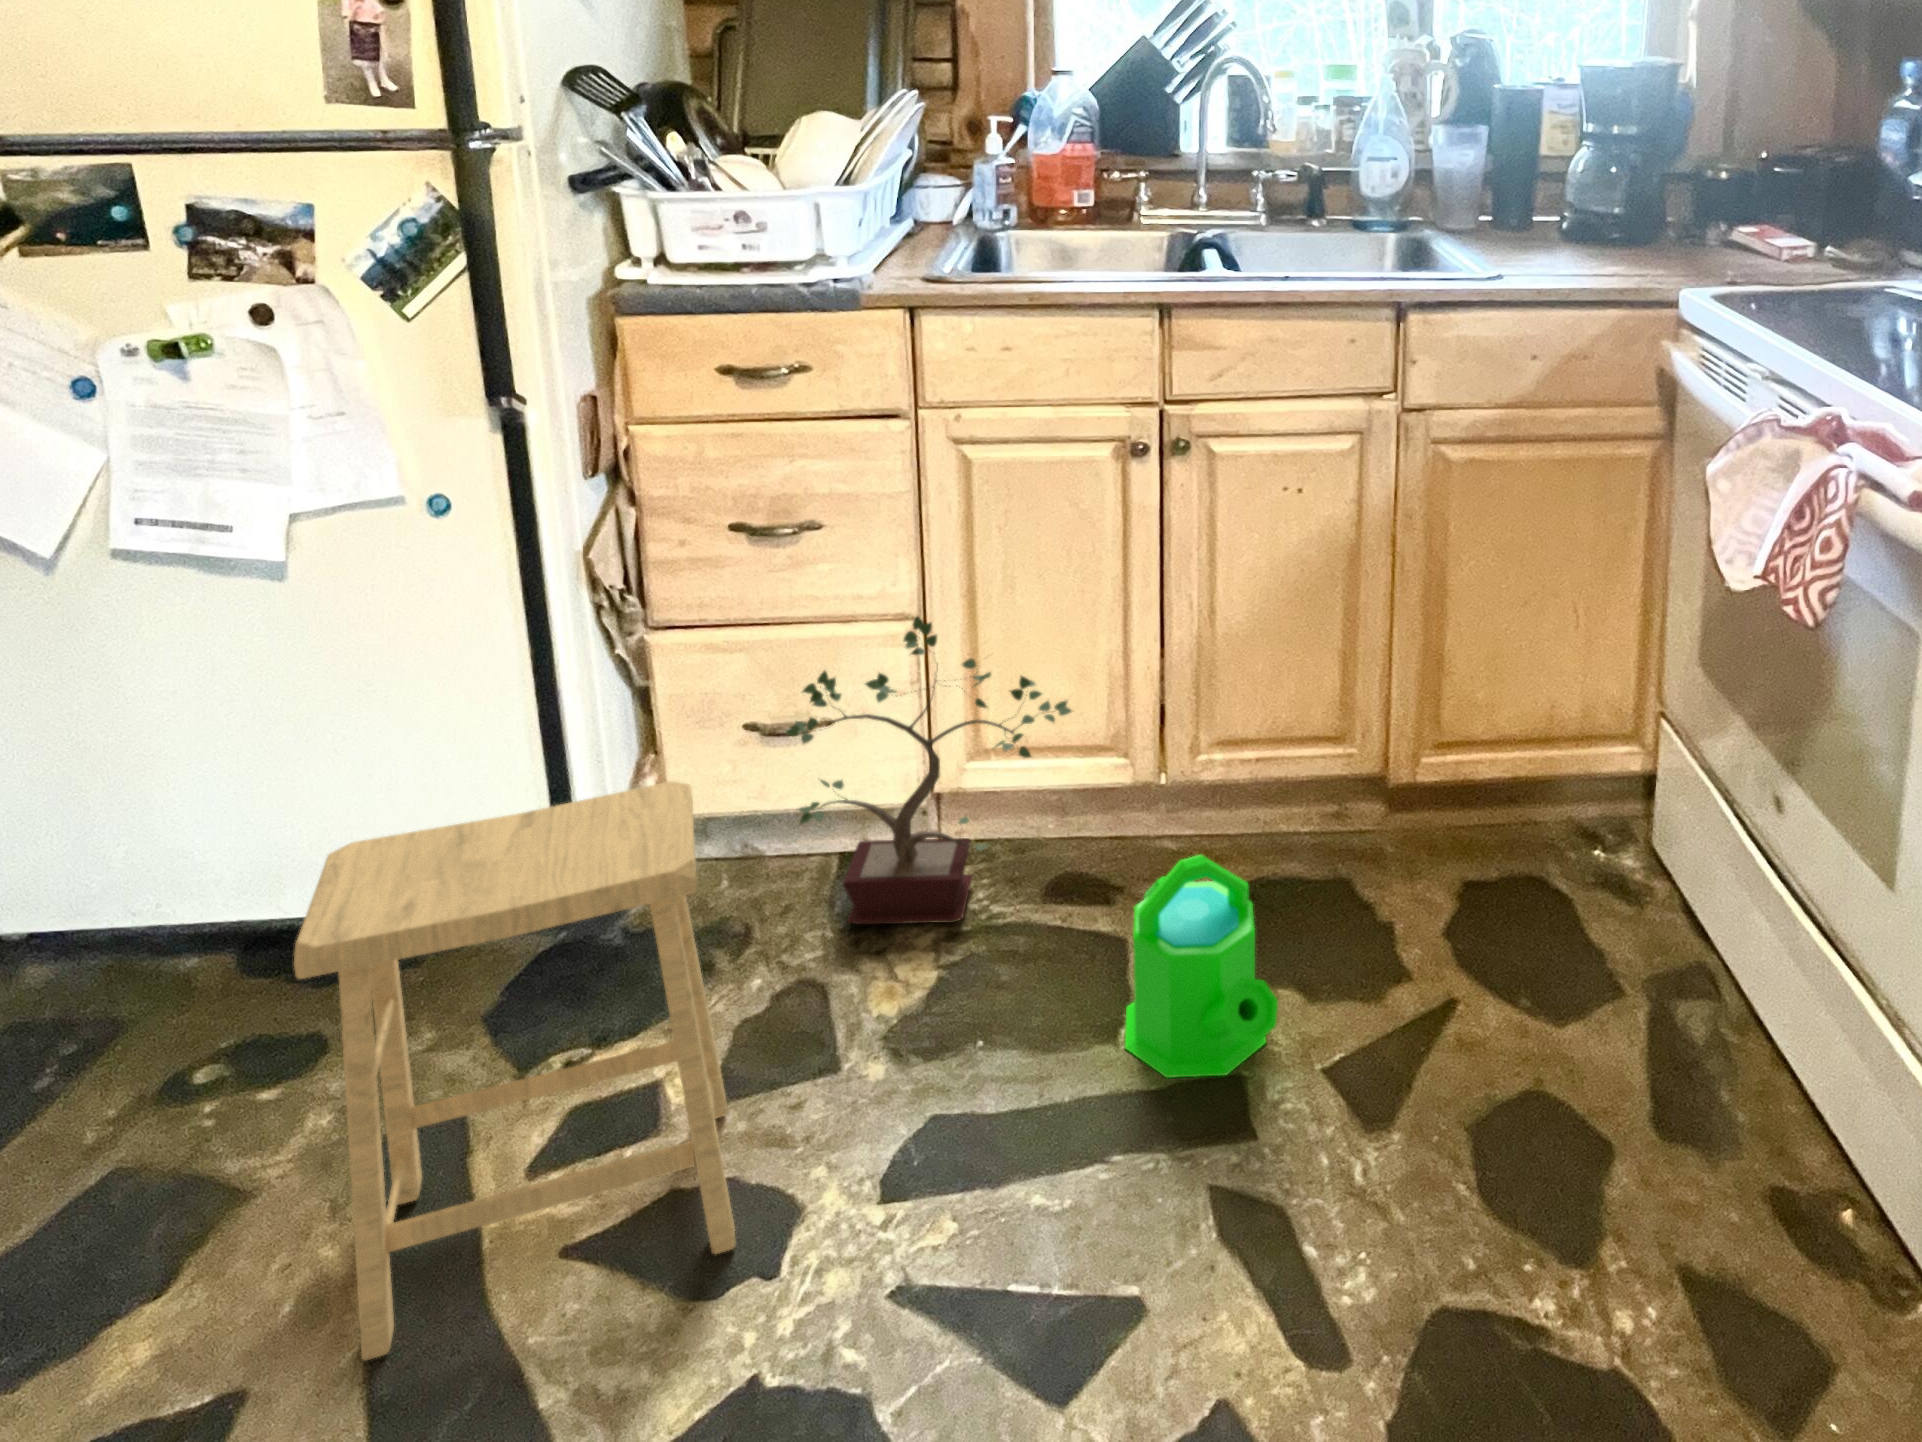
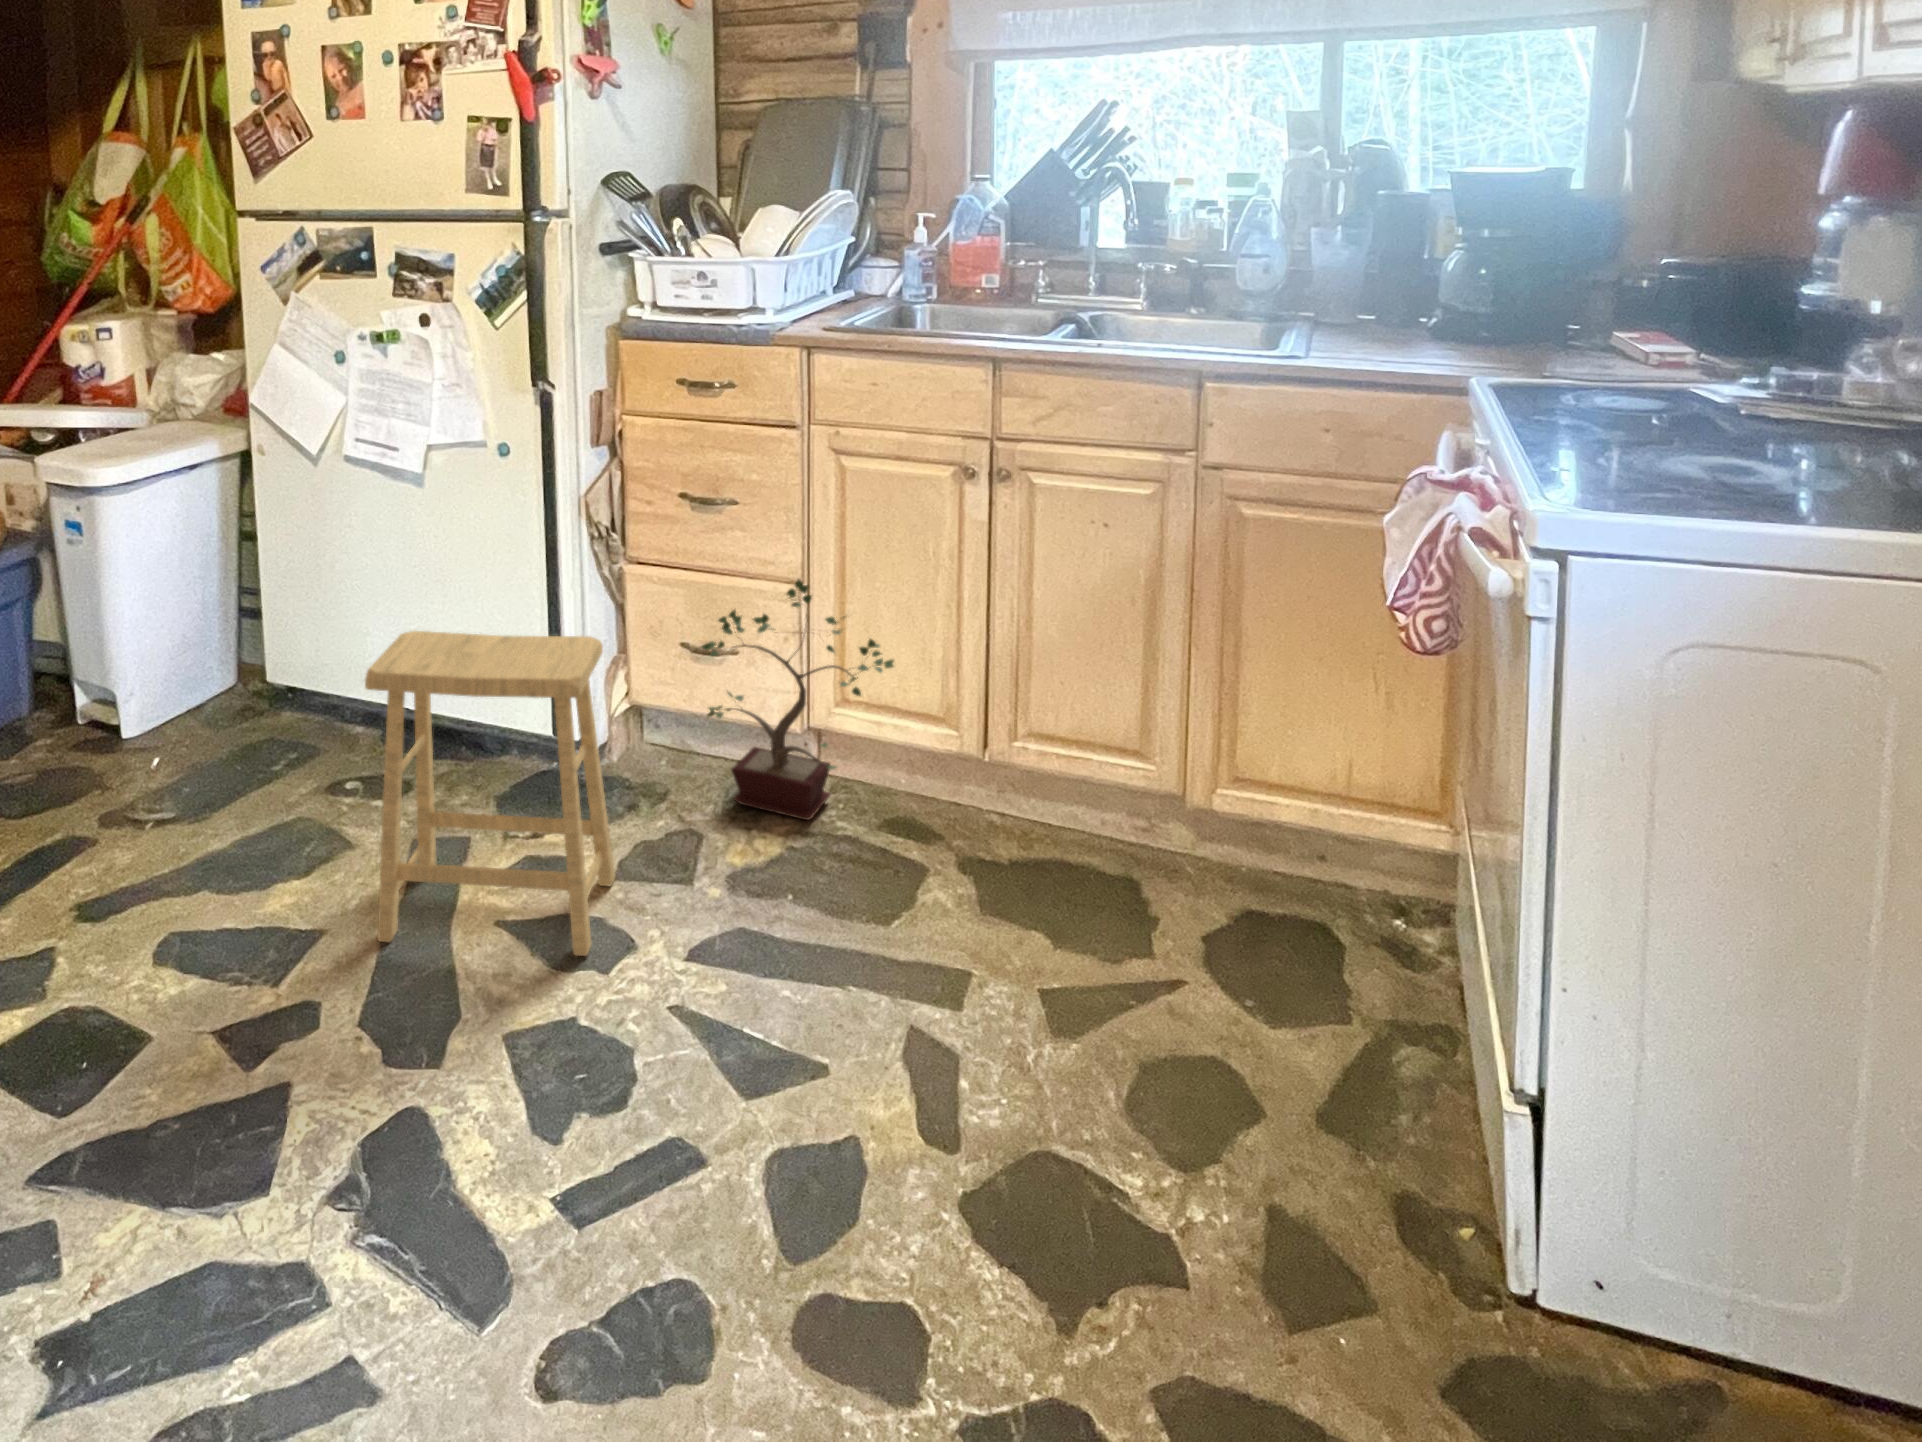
watering can: present [1125,855,1278,1078] -> none [891,788,1014,968]

